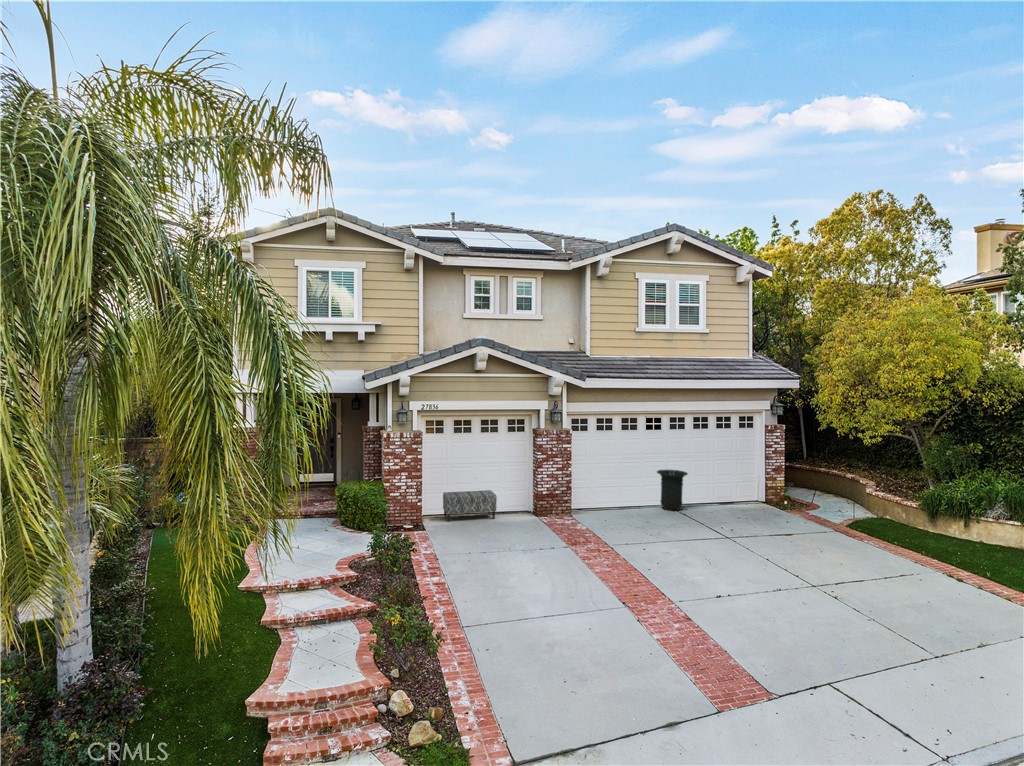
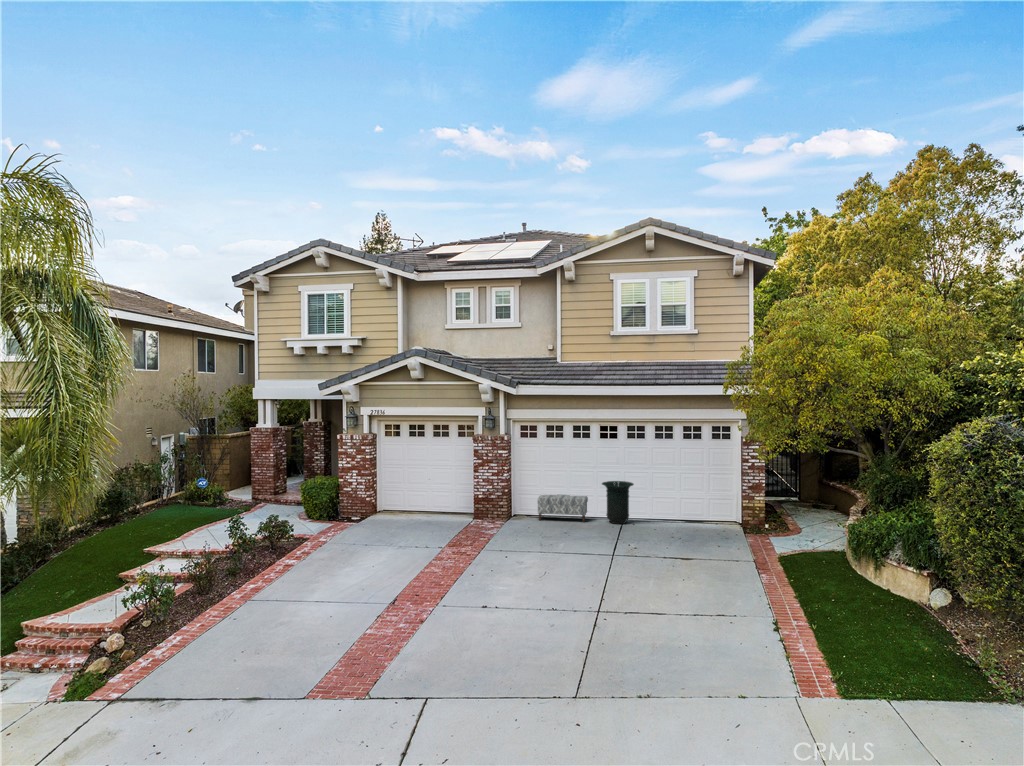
bench: present [443,490,497,522] -> present [538,495,588,522]

